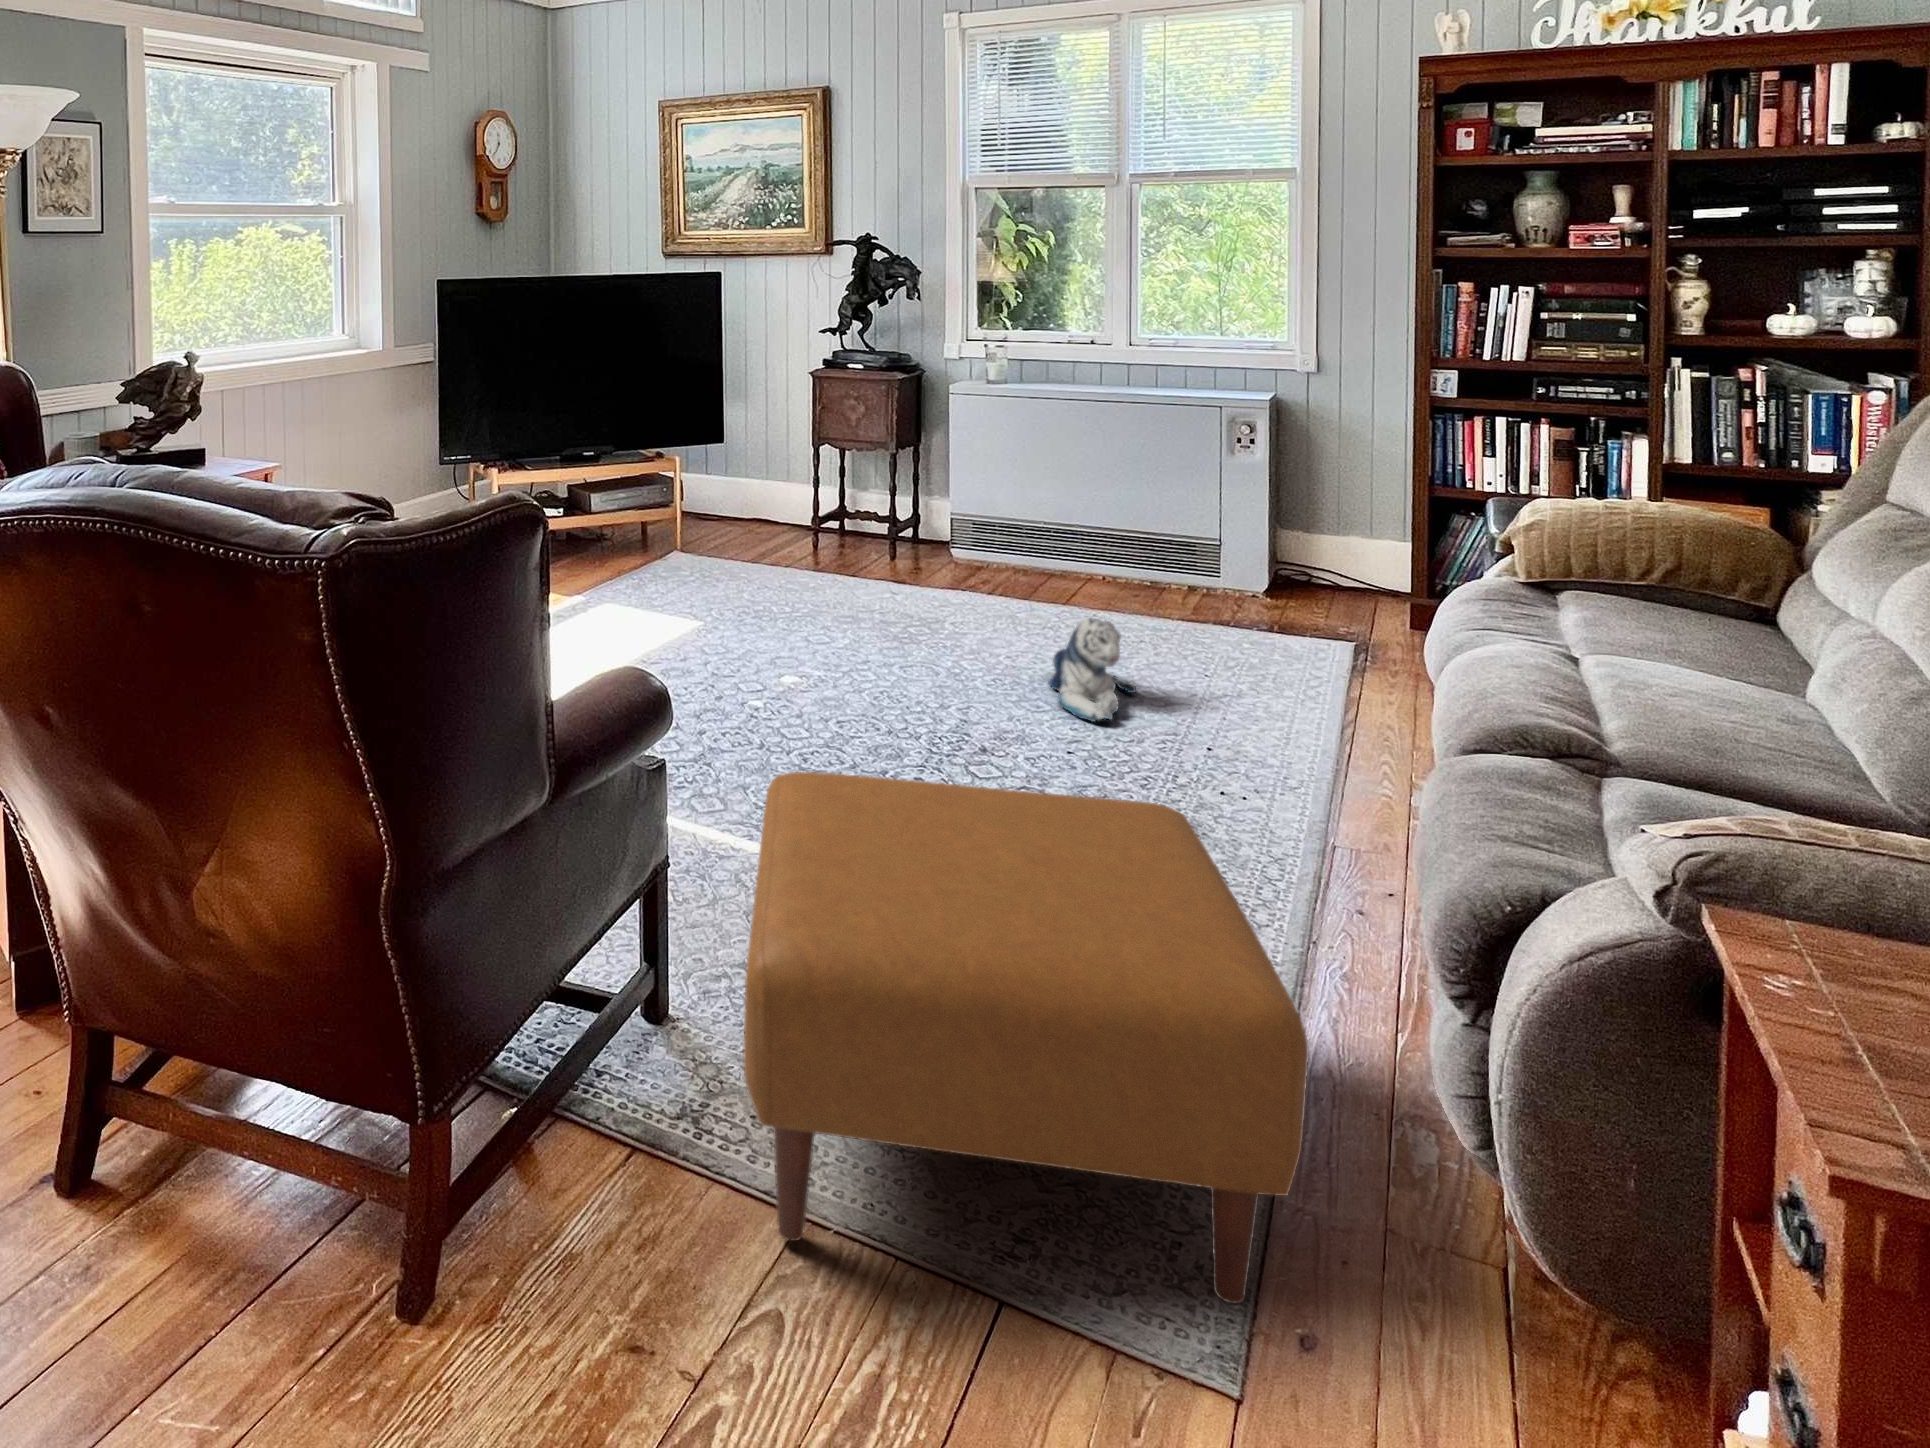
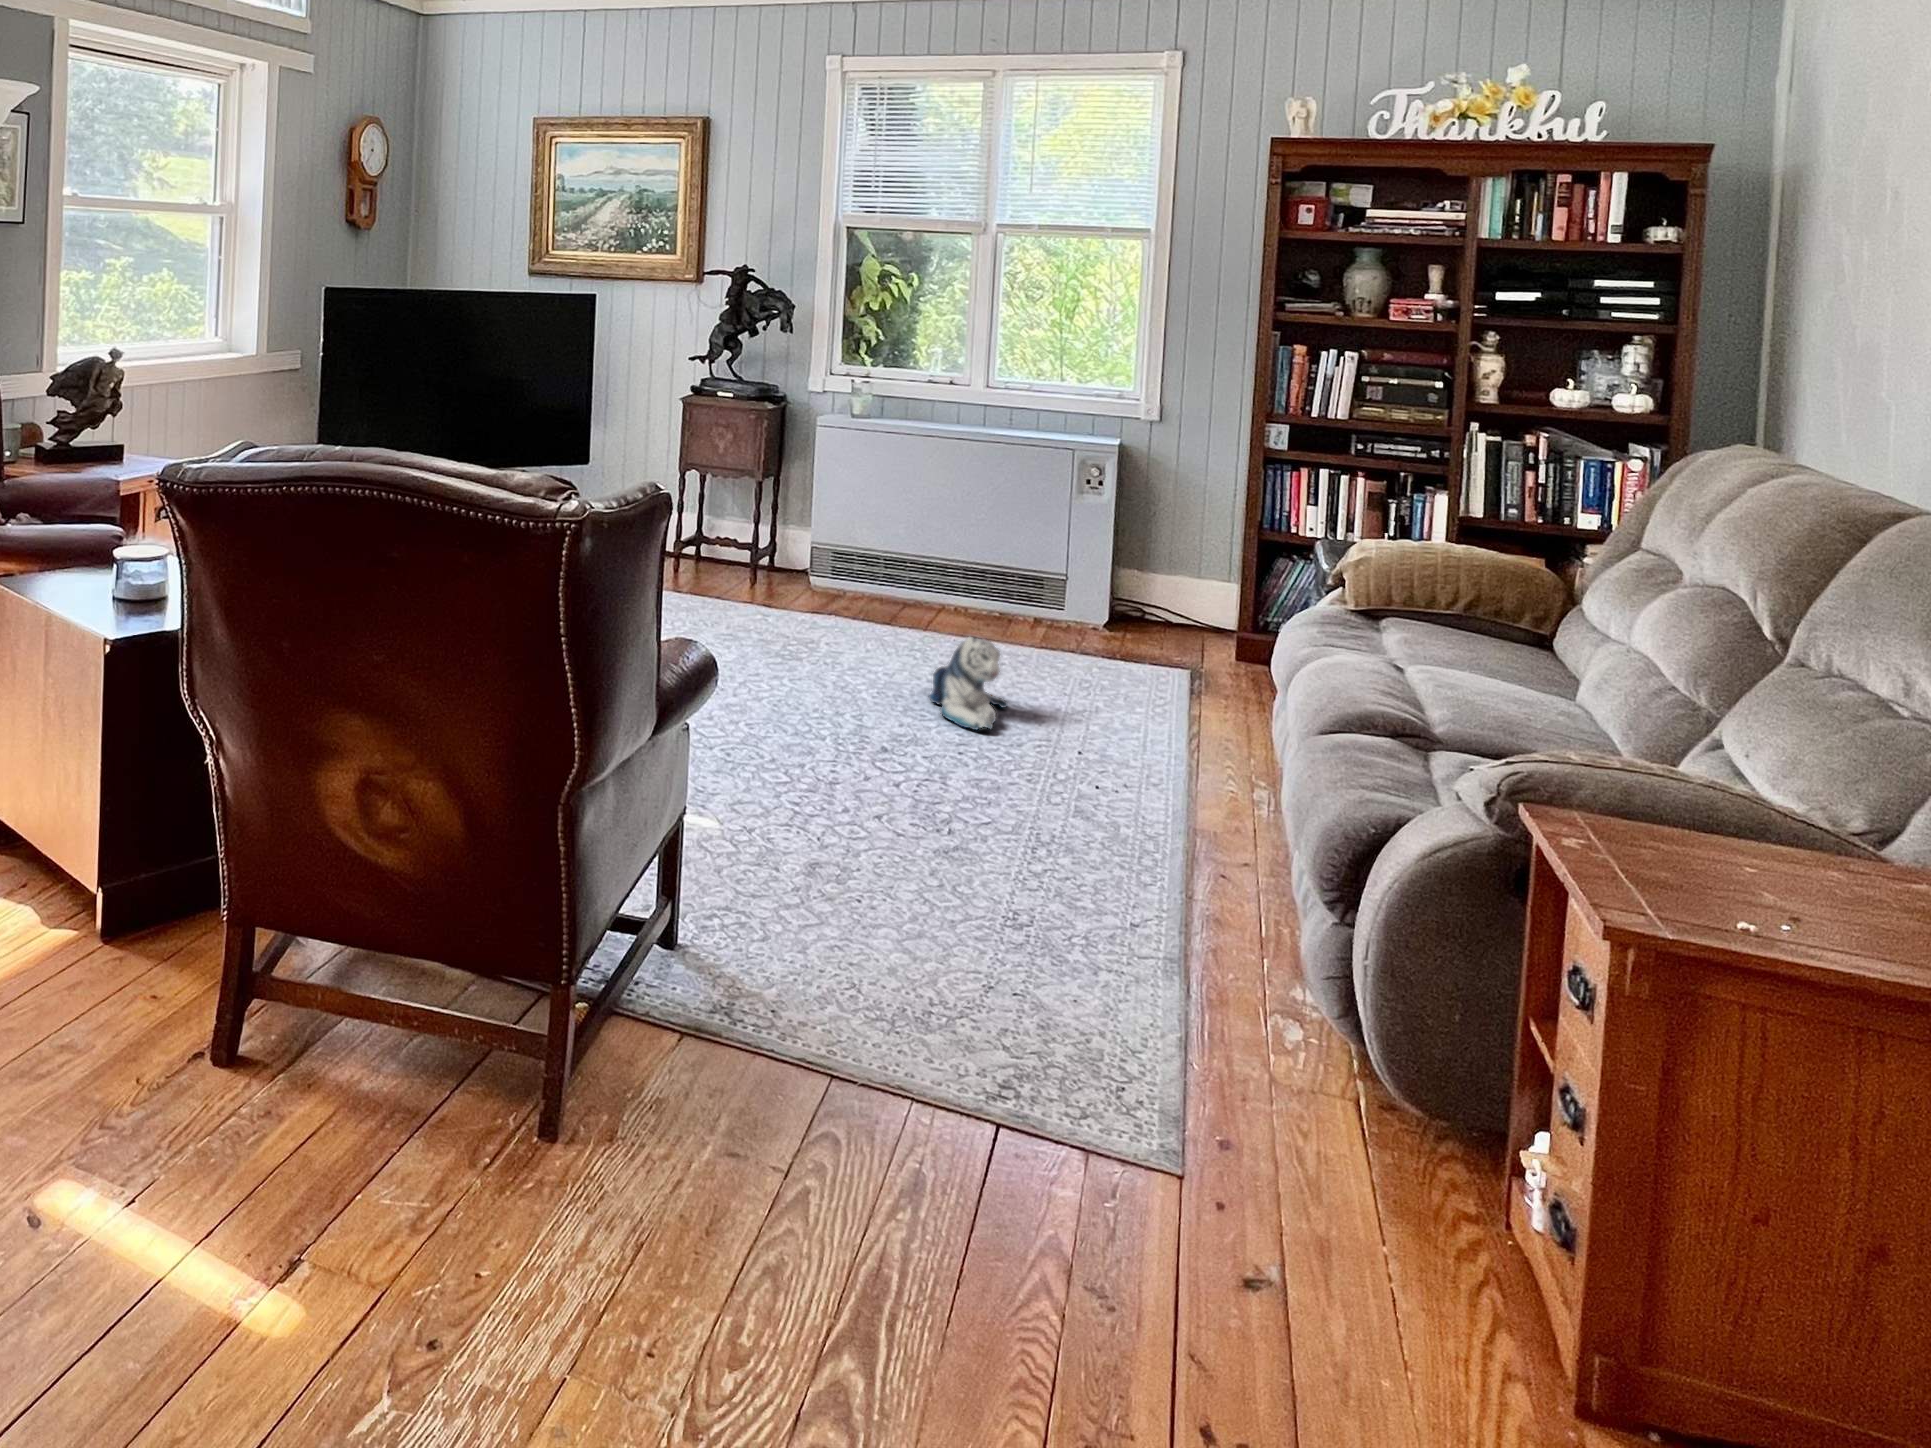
ottoman: present [744,772,1309,1303] -> none [764,738,1235,1126]

